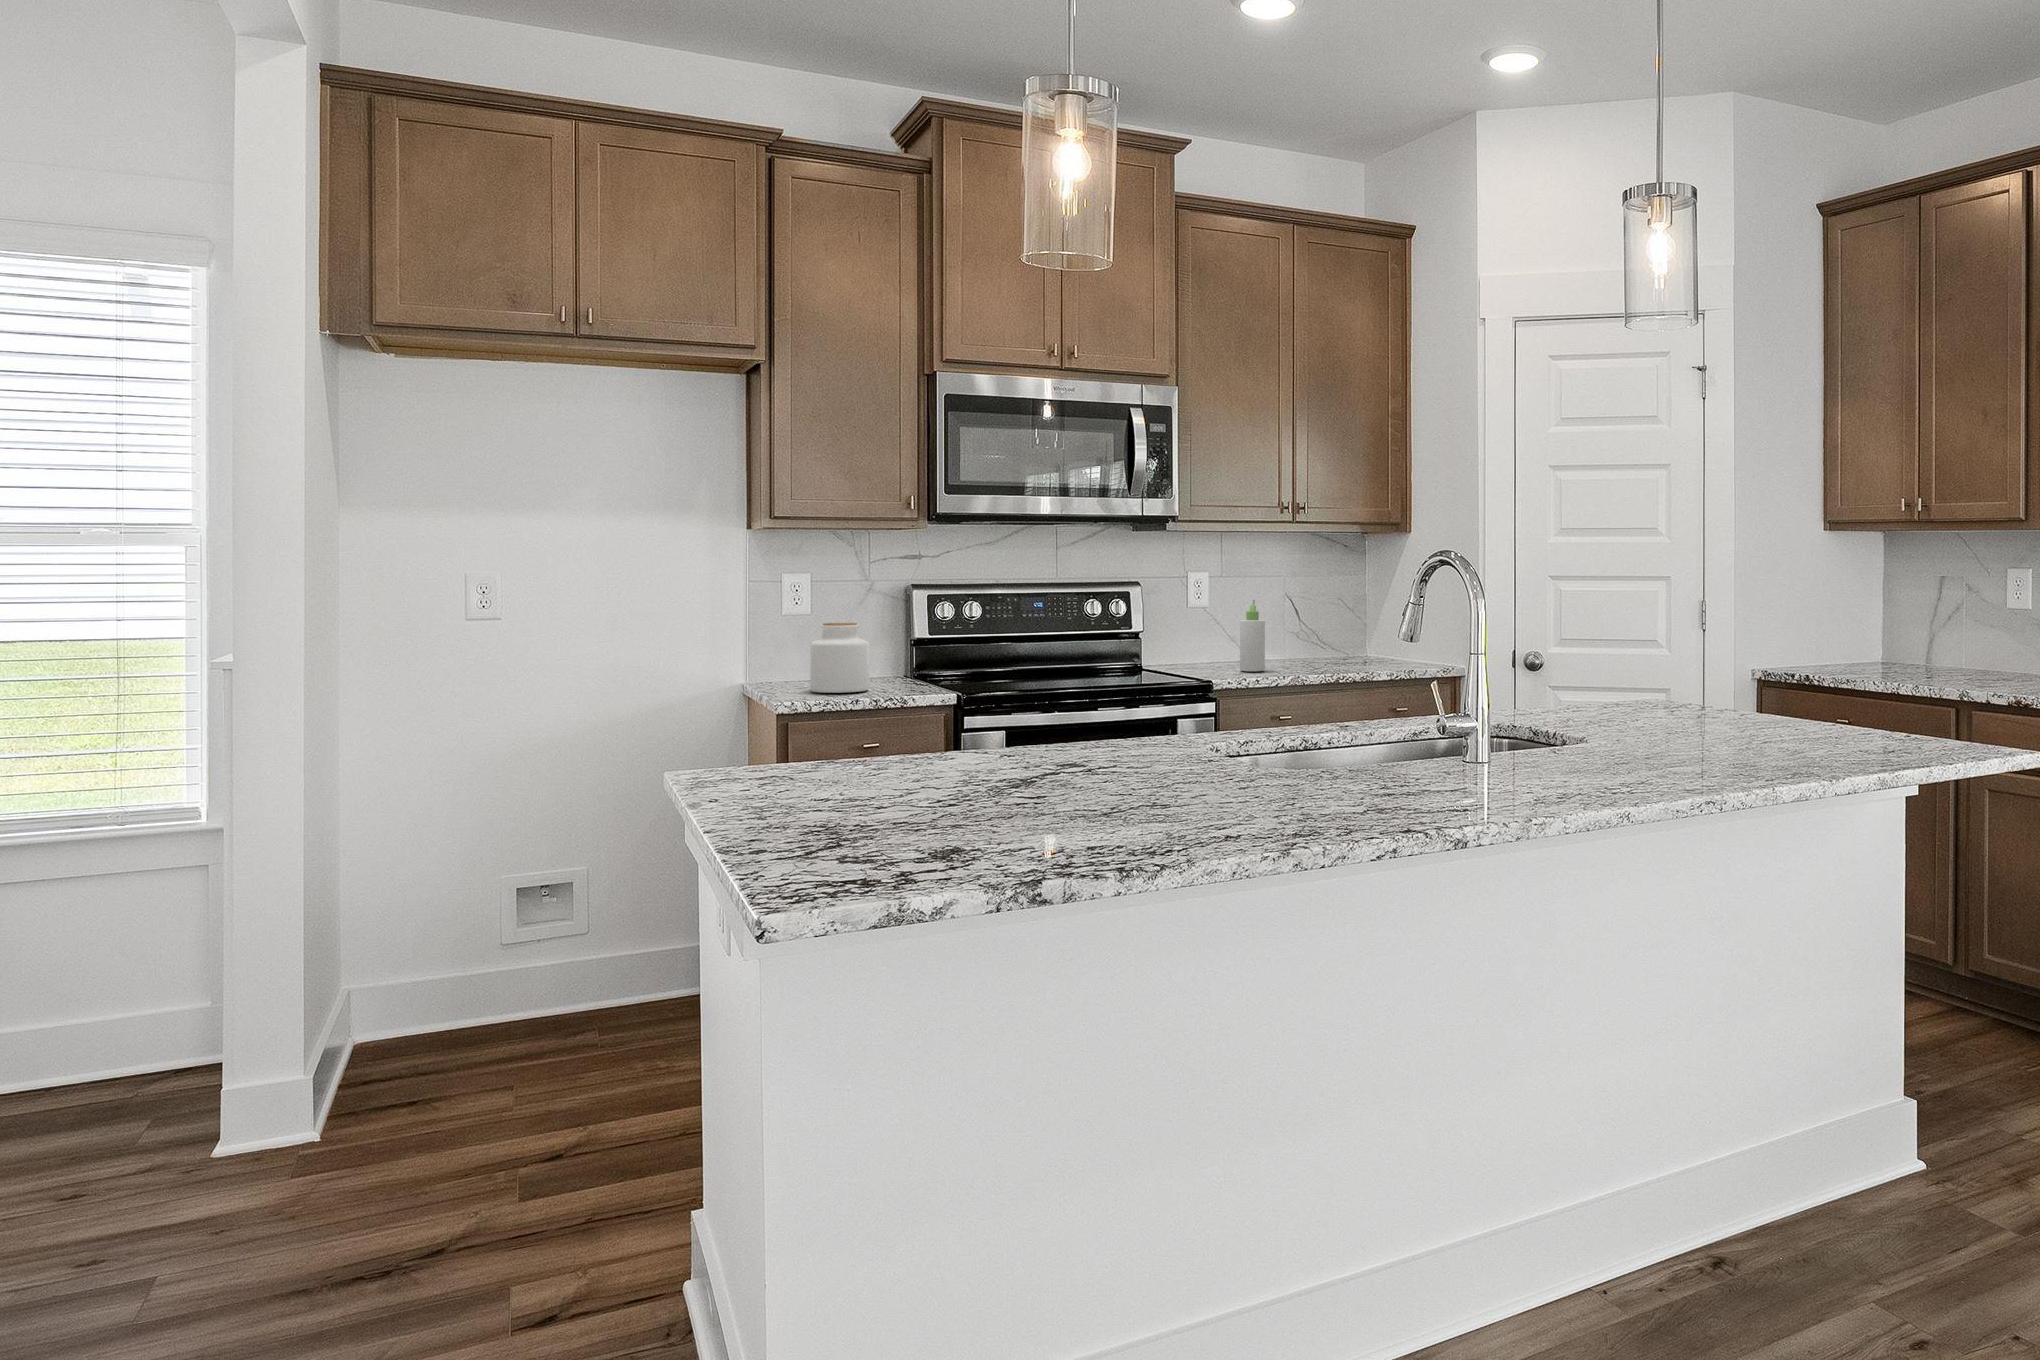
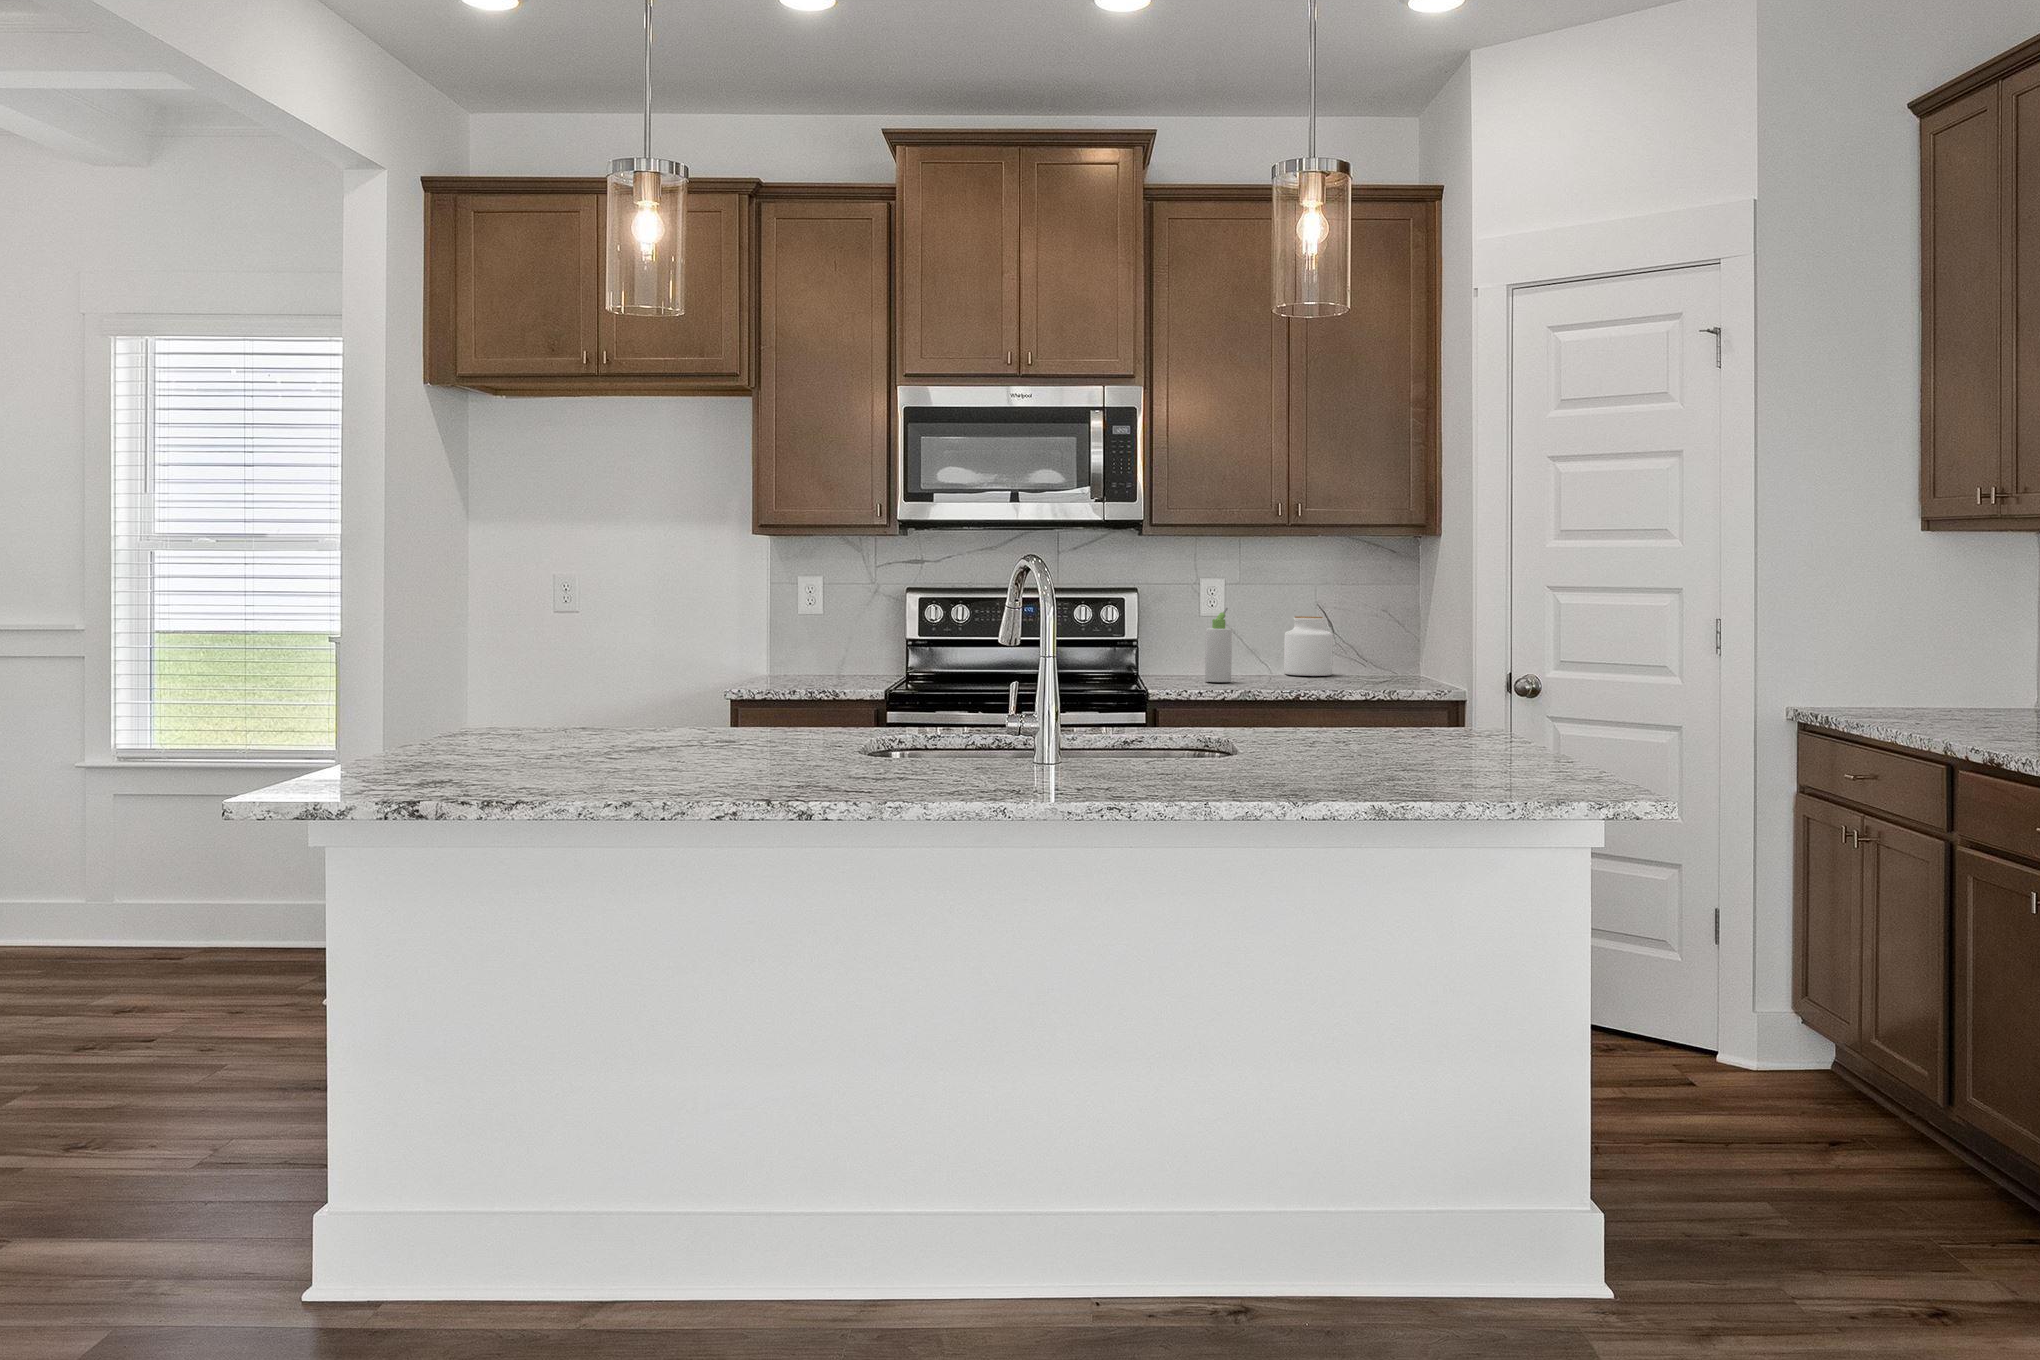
jar: present [810,623,869,693] -> present [1284,616,1333,676]

